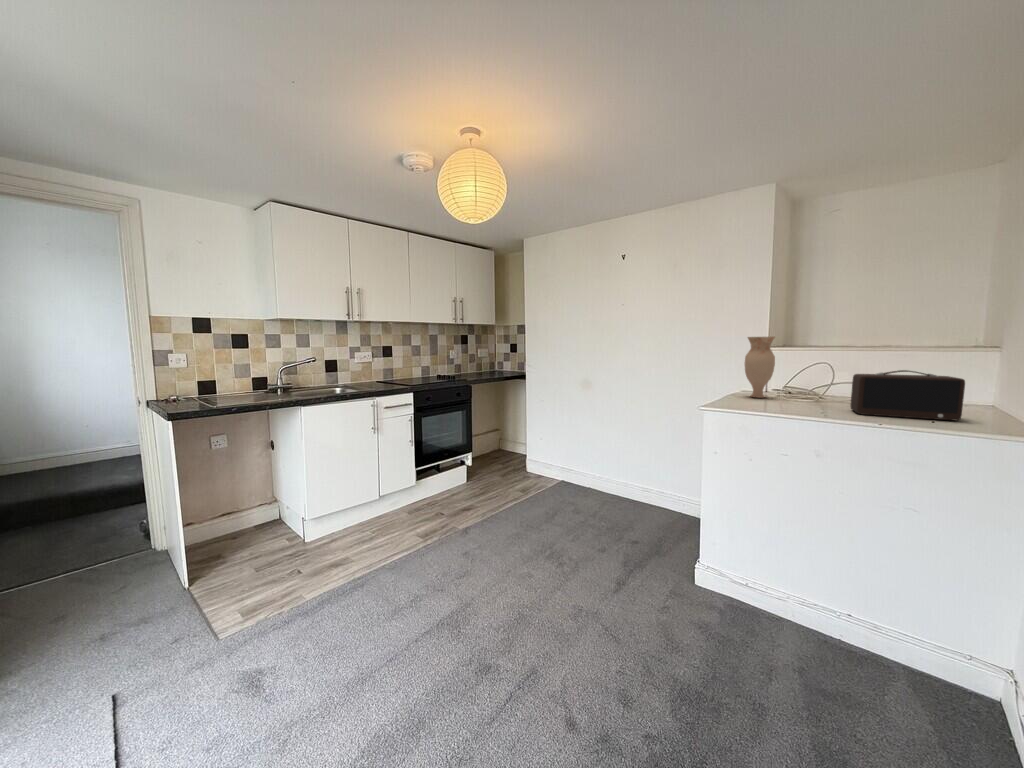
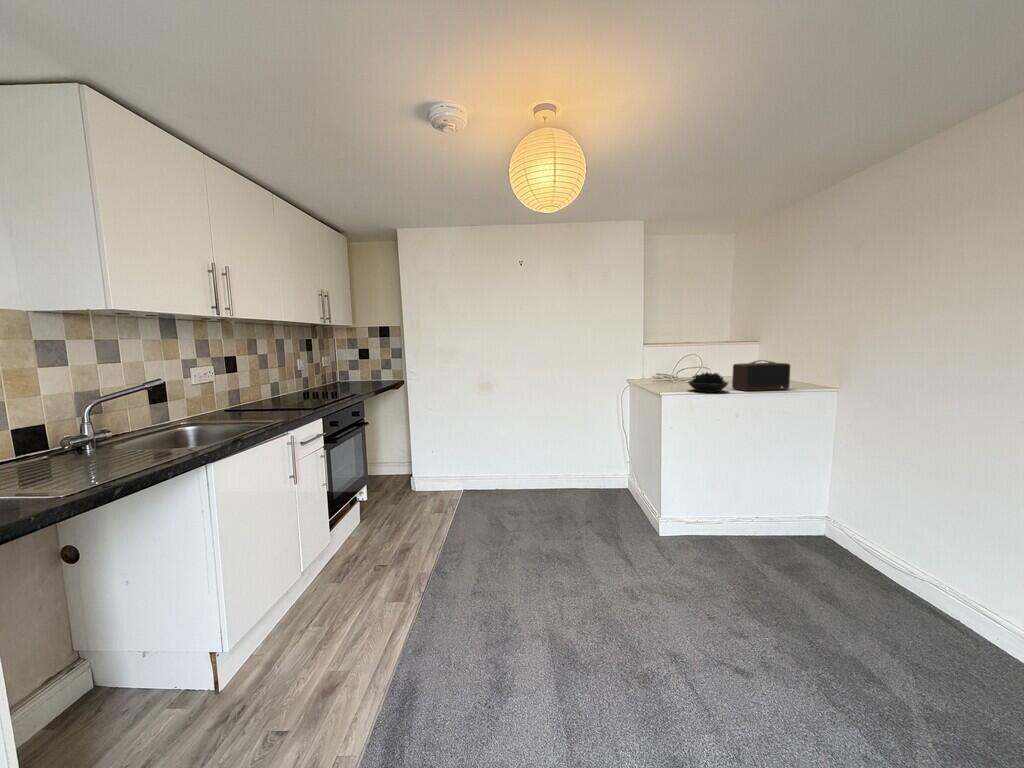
vase: present [745,337,775,398] -> none [652,339,674,386]
succulent plant: none [765,381,826,410] -> present [688,372,728,392]

